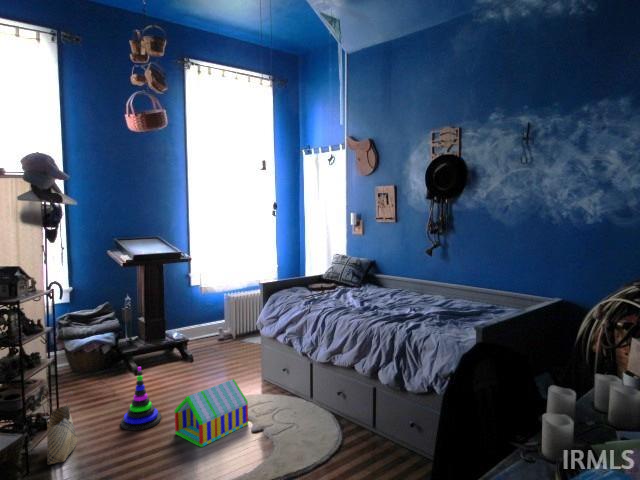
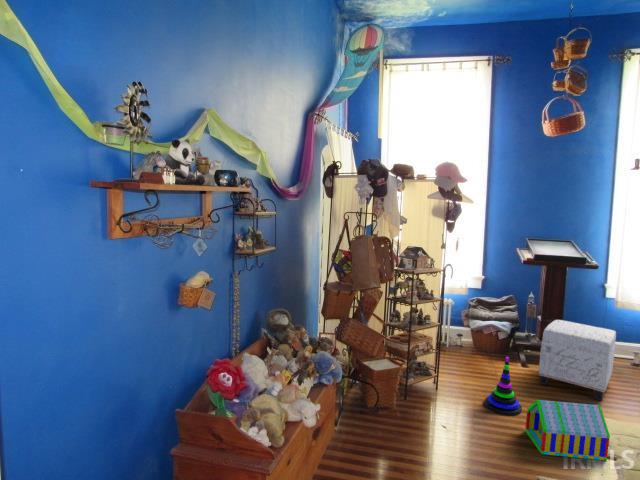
ottoman: none [158,312,218,384] -> present [539,320,616,400]
woven basket: present [42,395,78,464] -> none [420,351,447,407]

